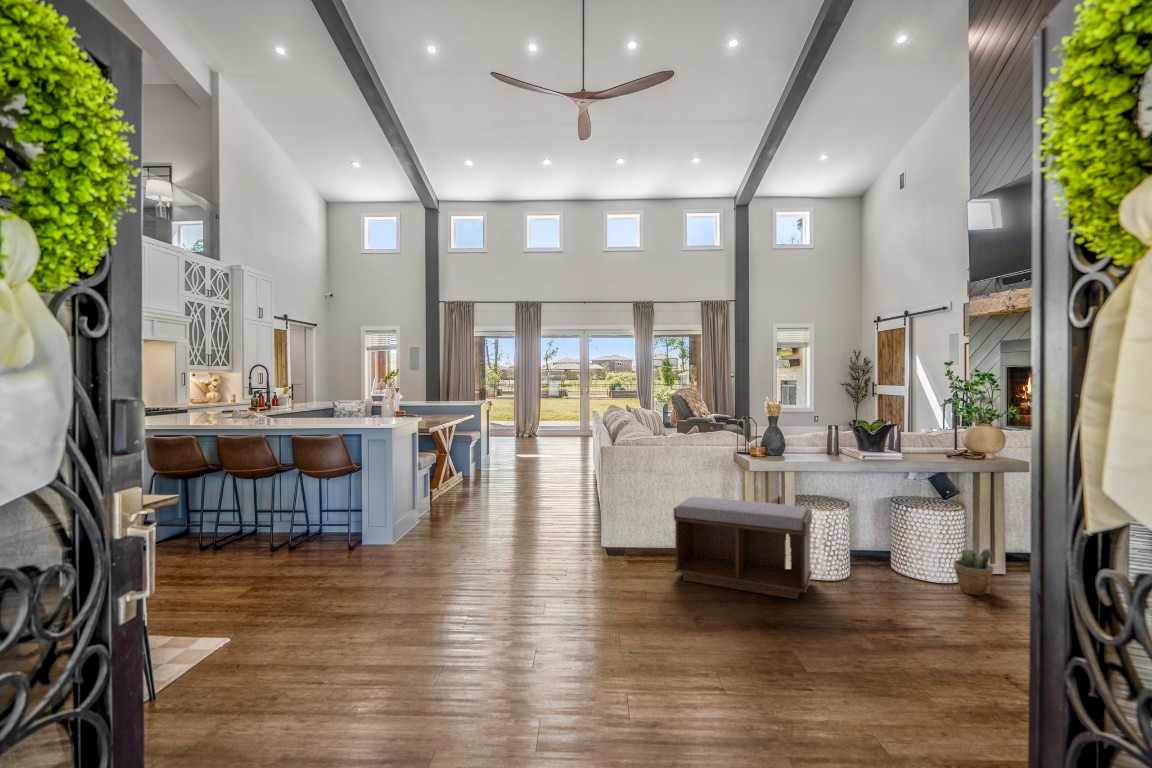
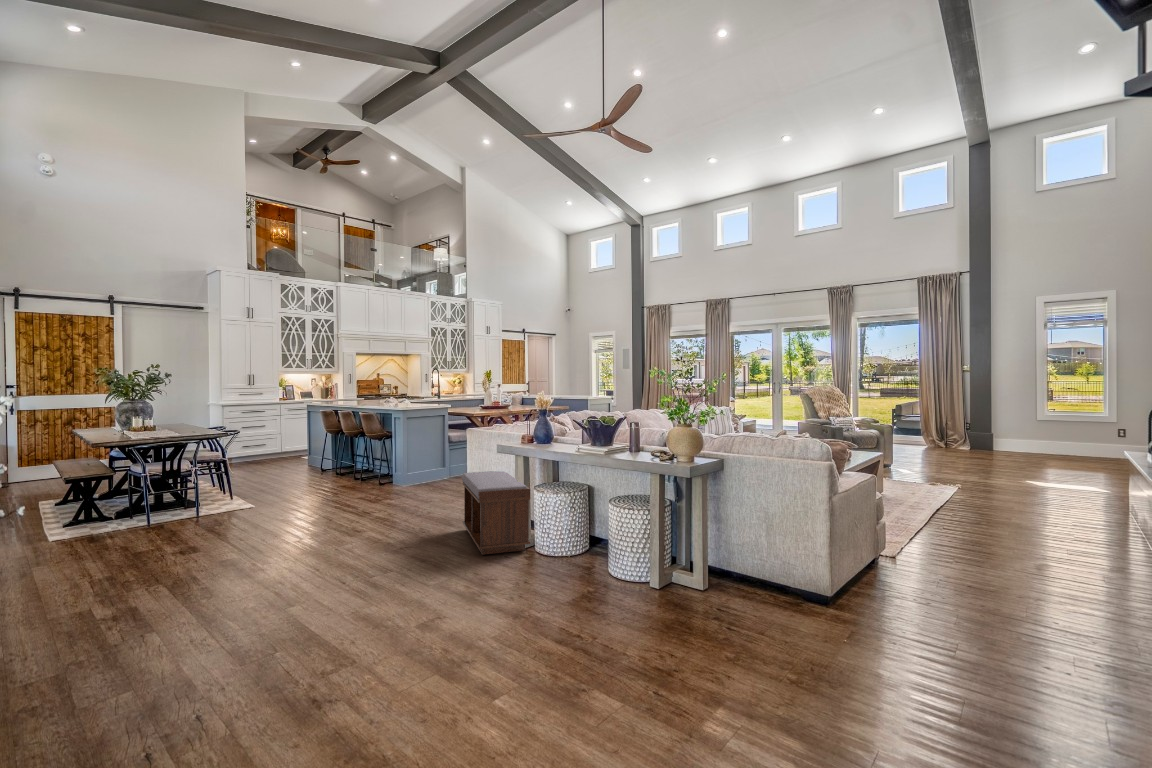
potted plant: present [953,549,993,596] -> none [597,544,629,592]

